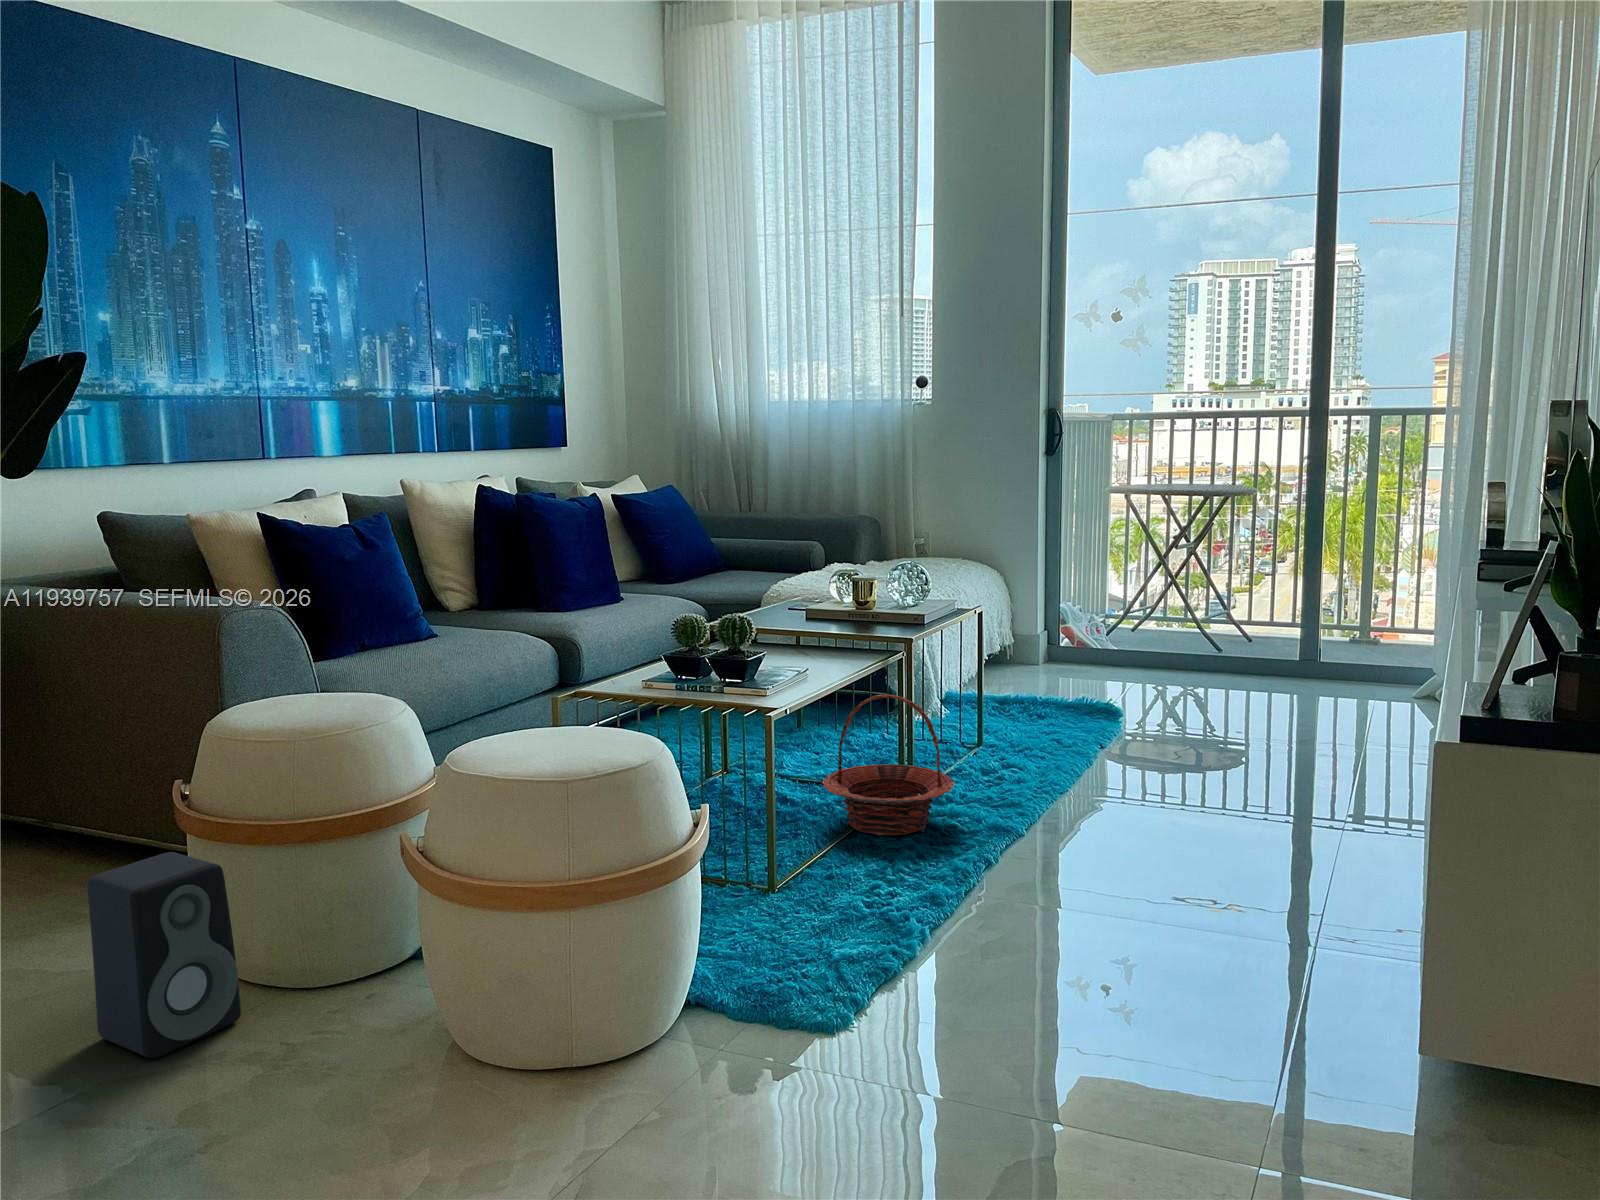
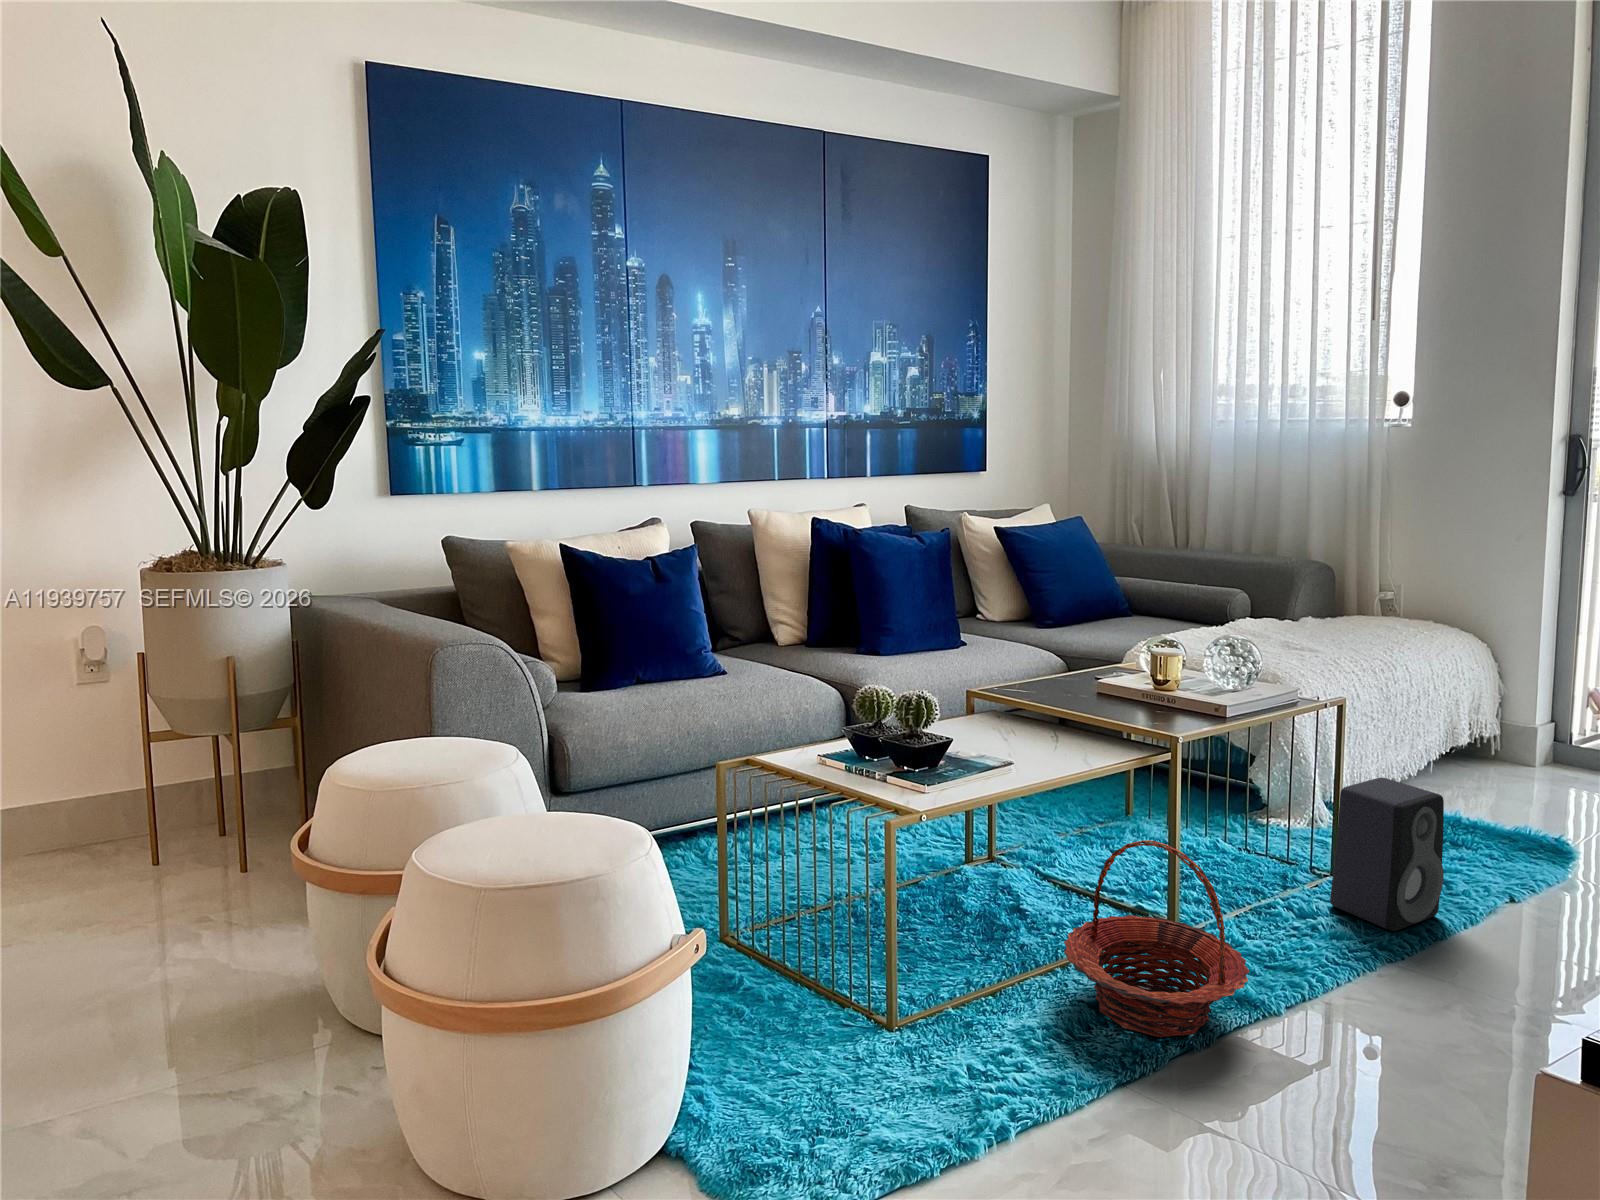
speaker: present [87,852,241,1058] -> present [1330,778,1444,931]

